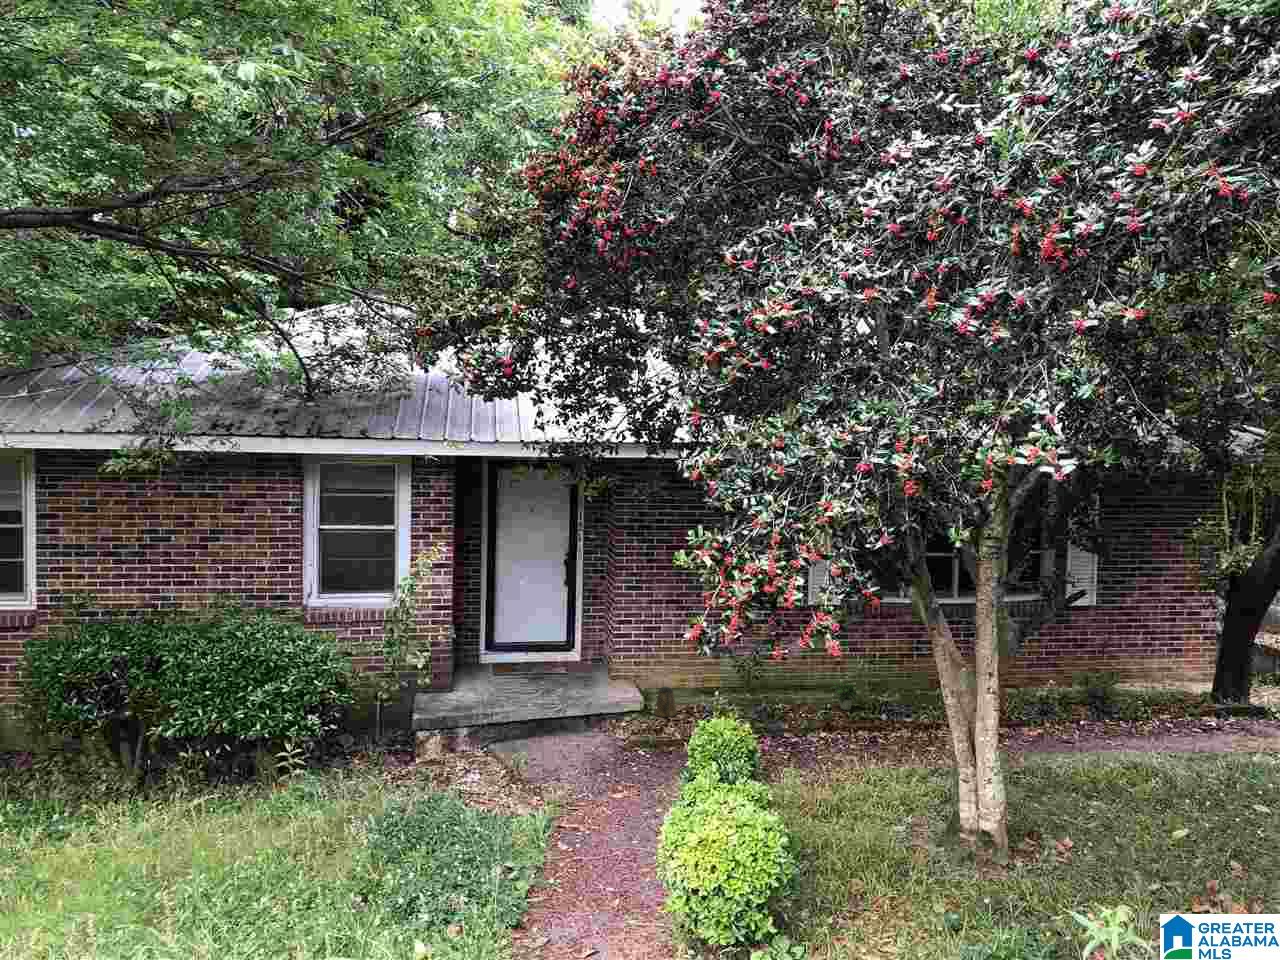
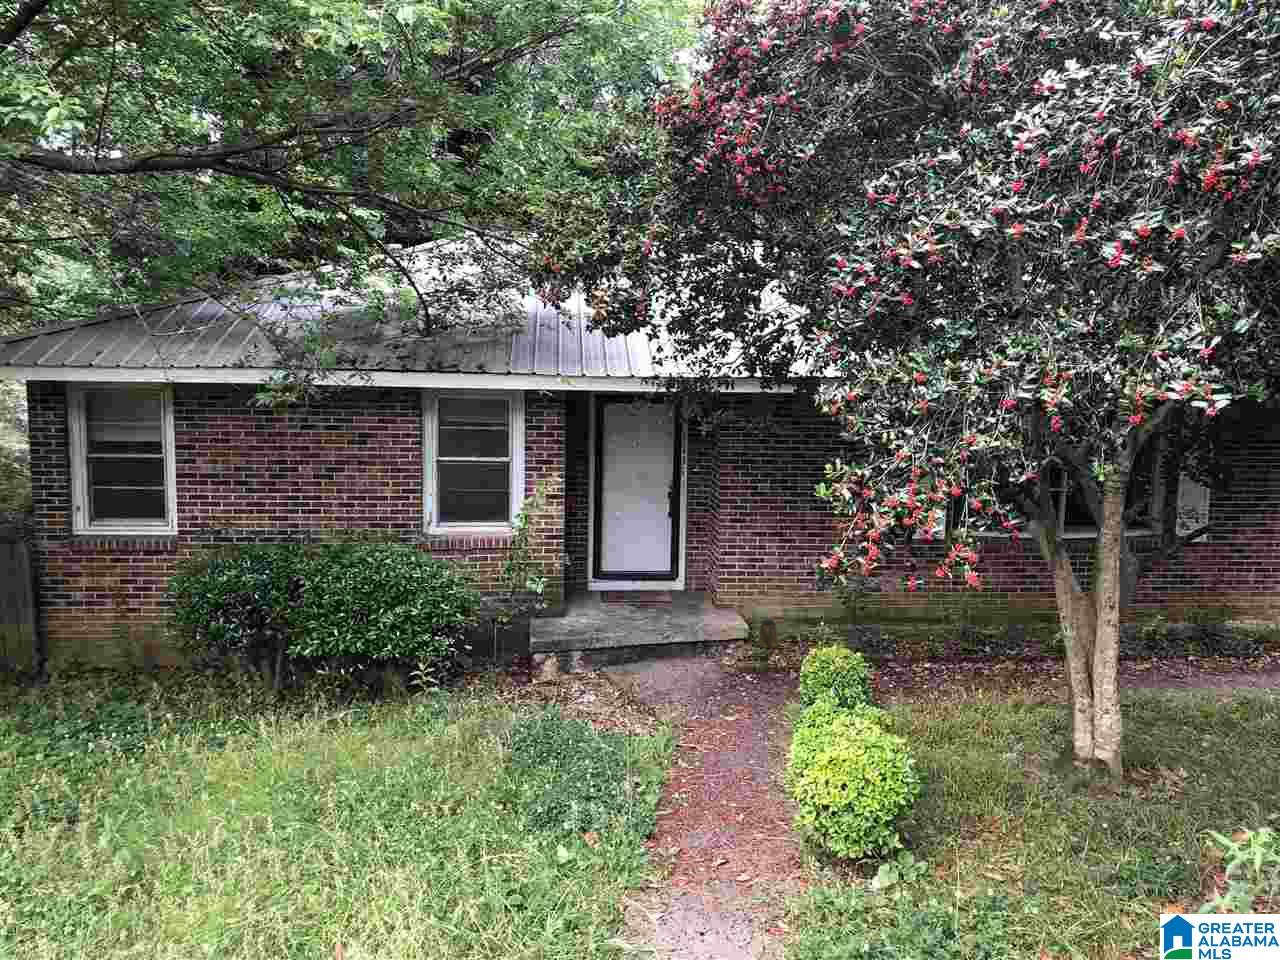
potted plant: present [832,682,859,710] -> none [926,615,965,646]

